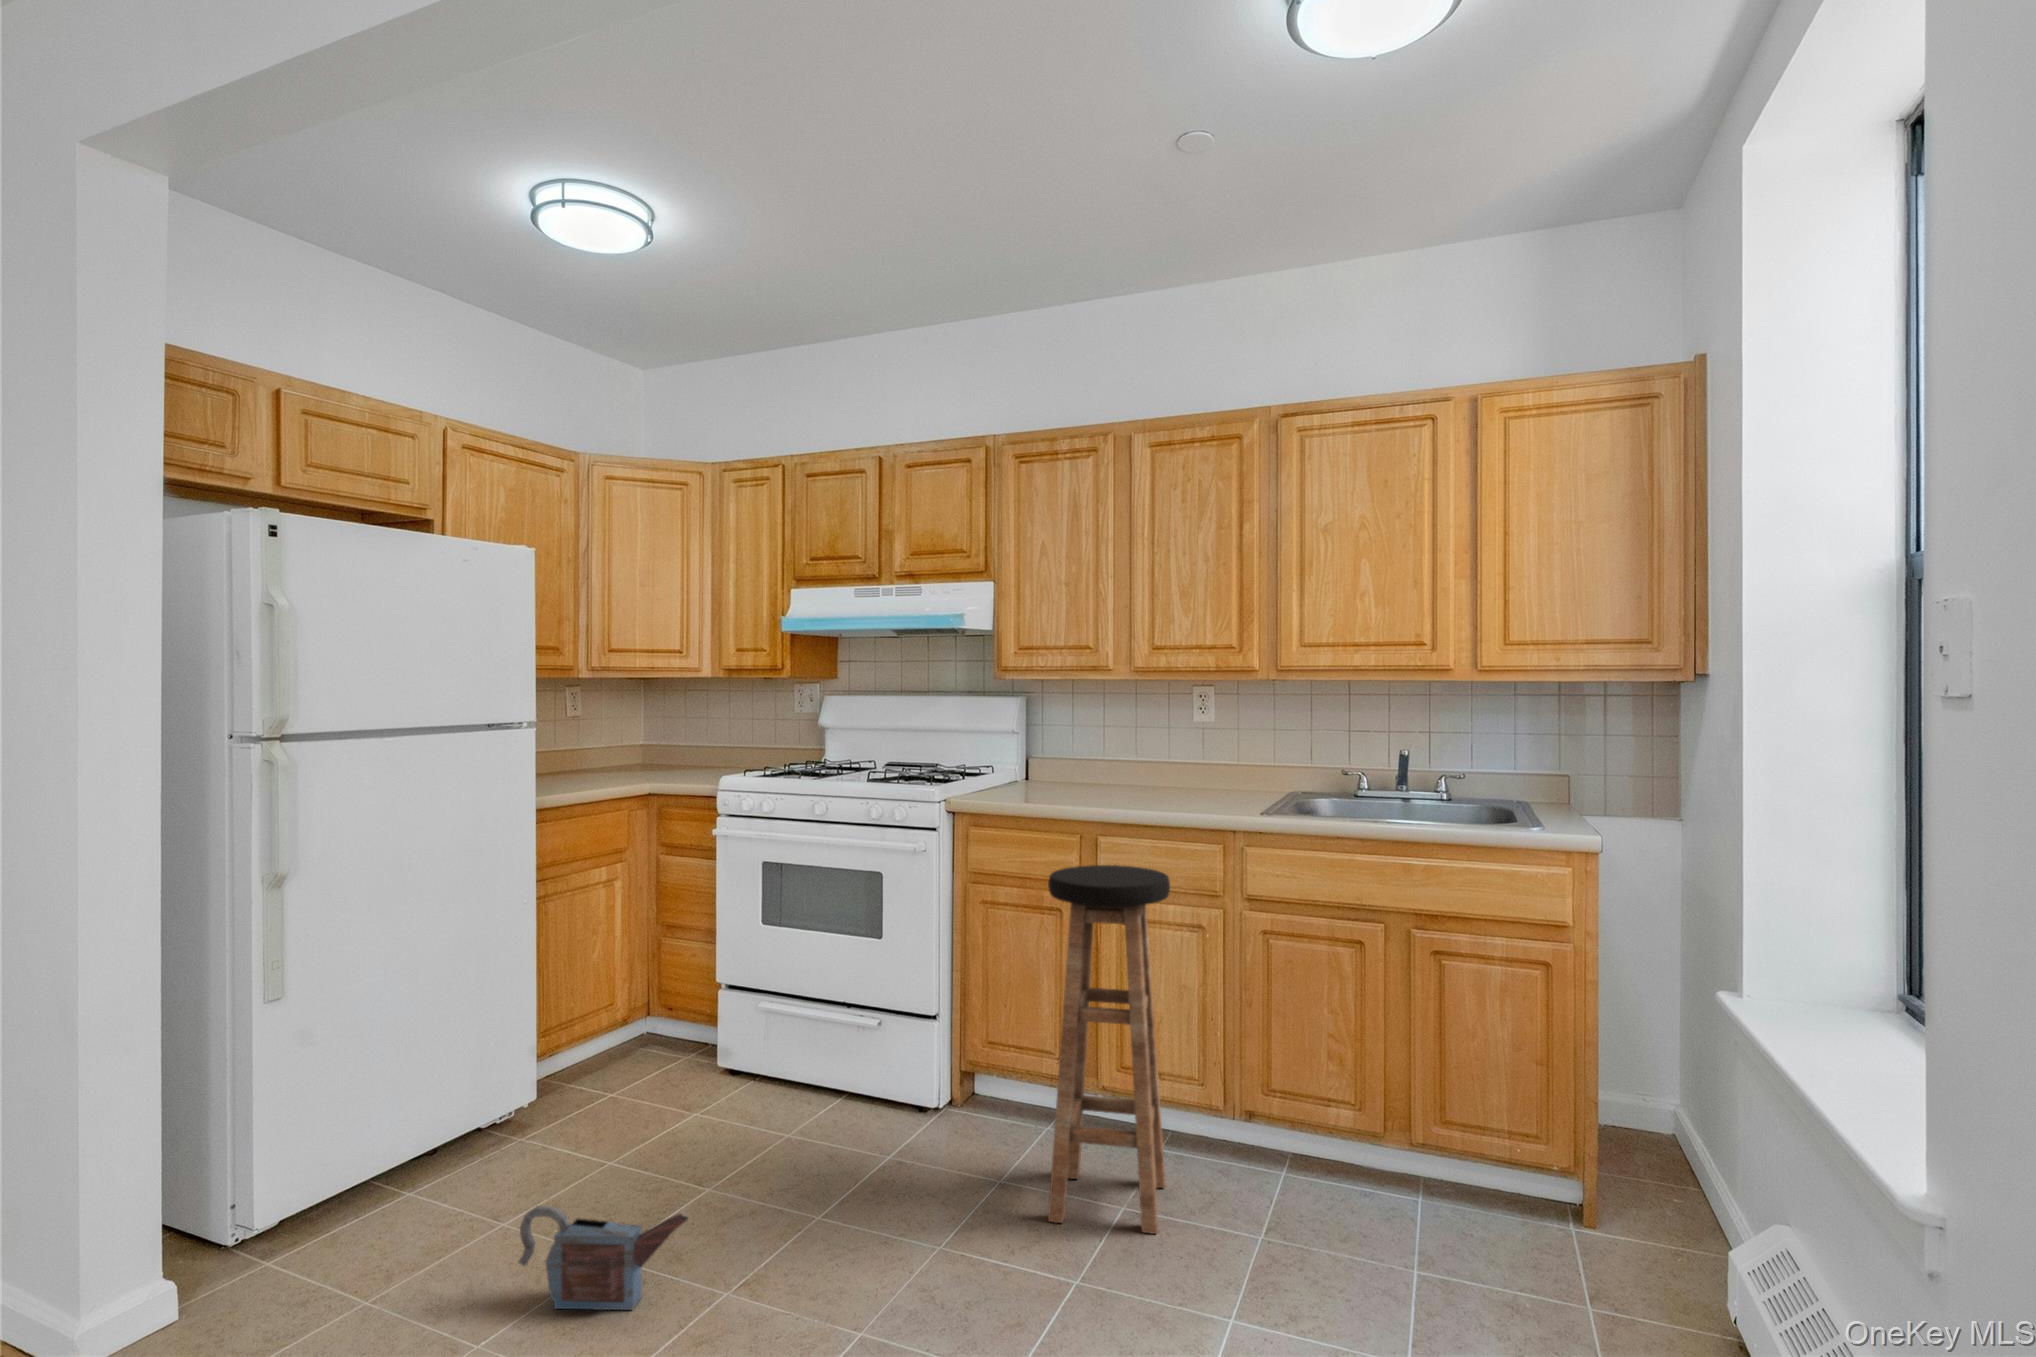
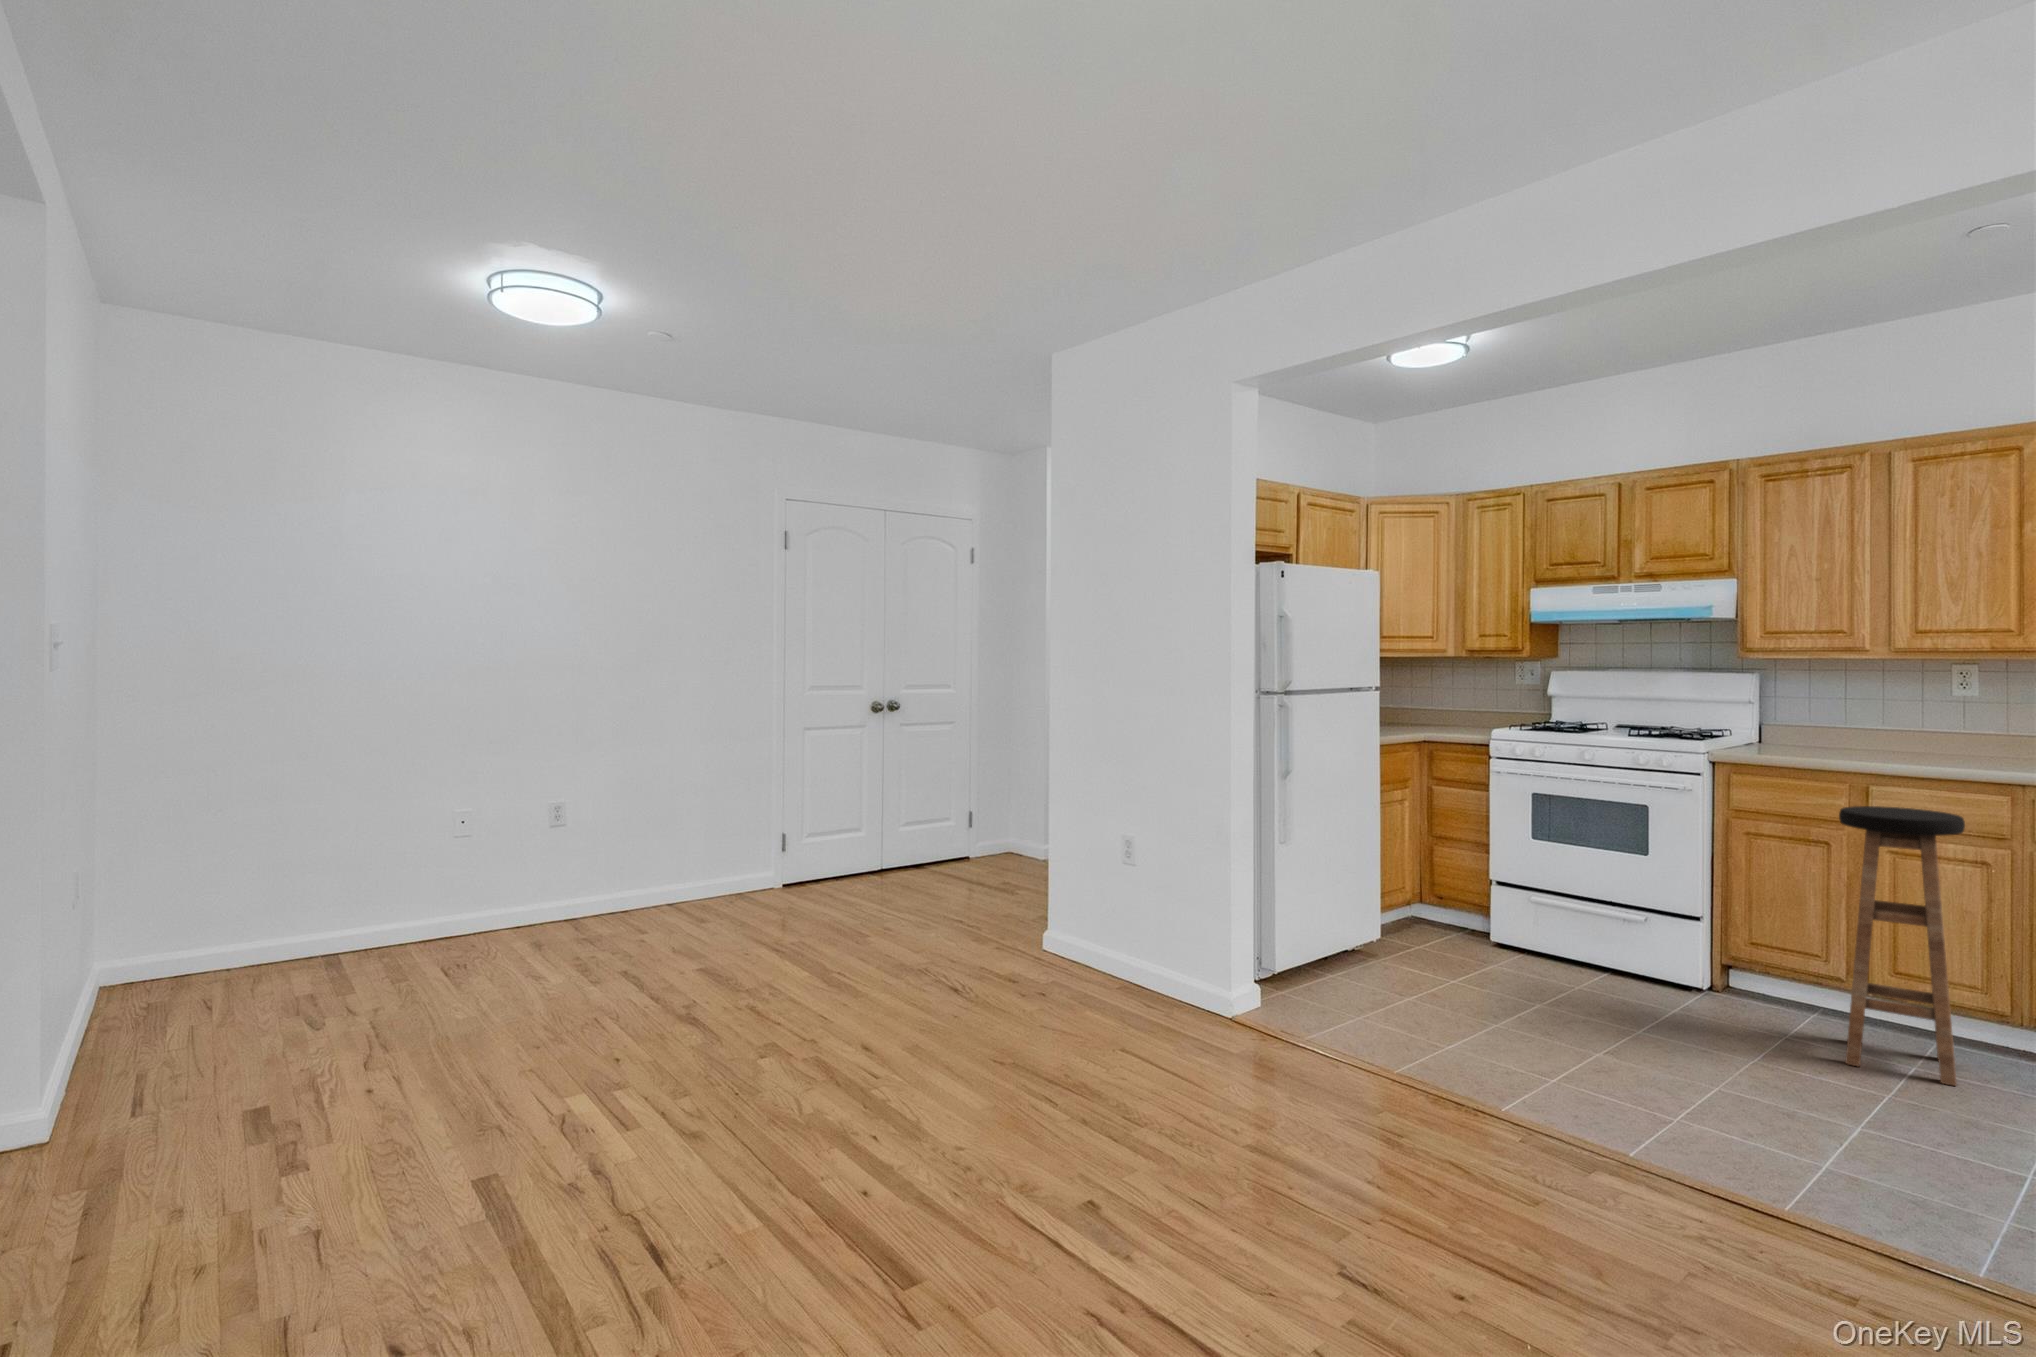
watering can: present [519,1205,688,1310] -> none [1461,983,1578,1054]

